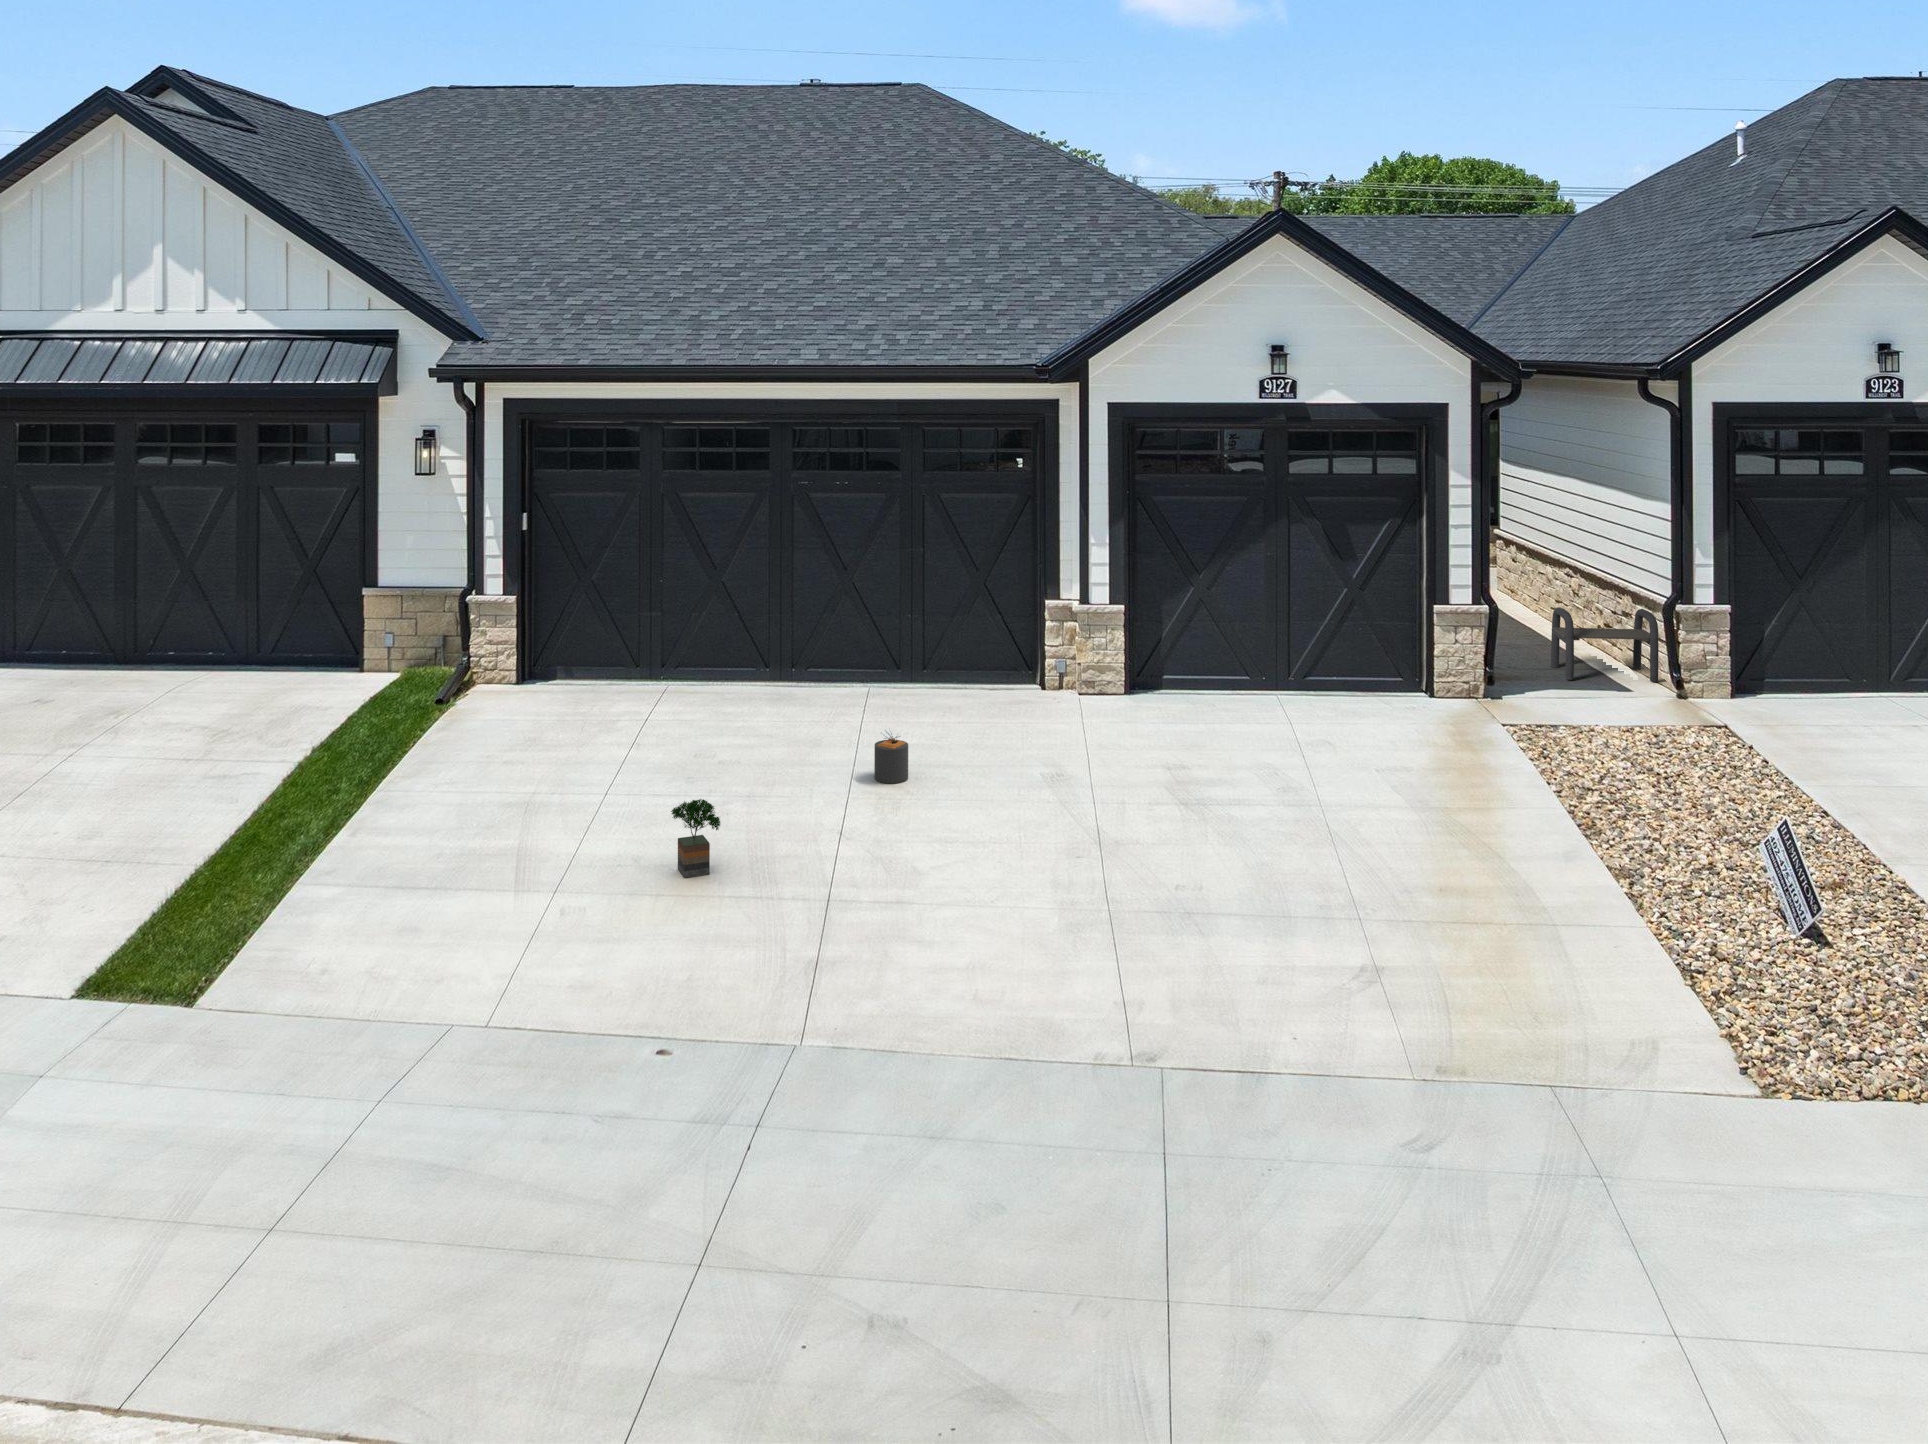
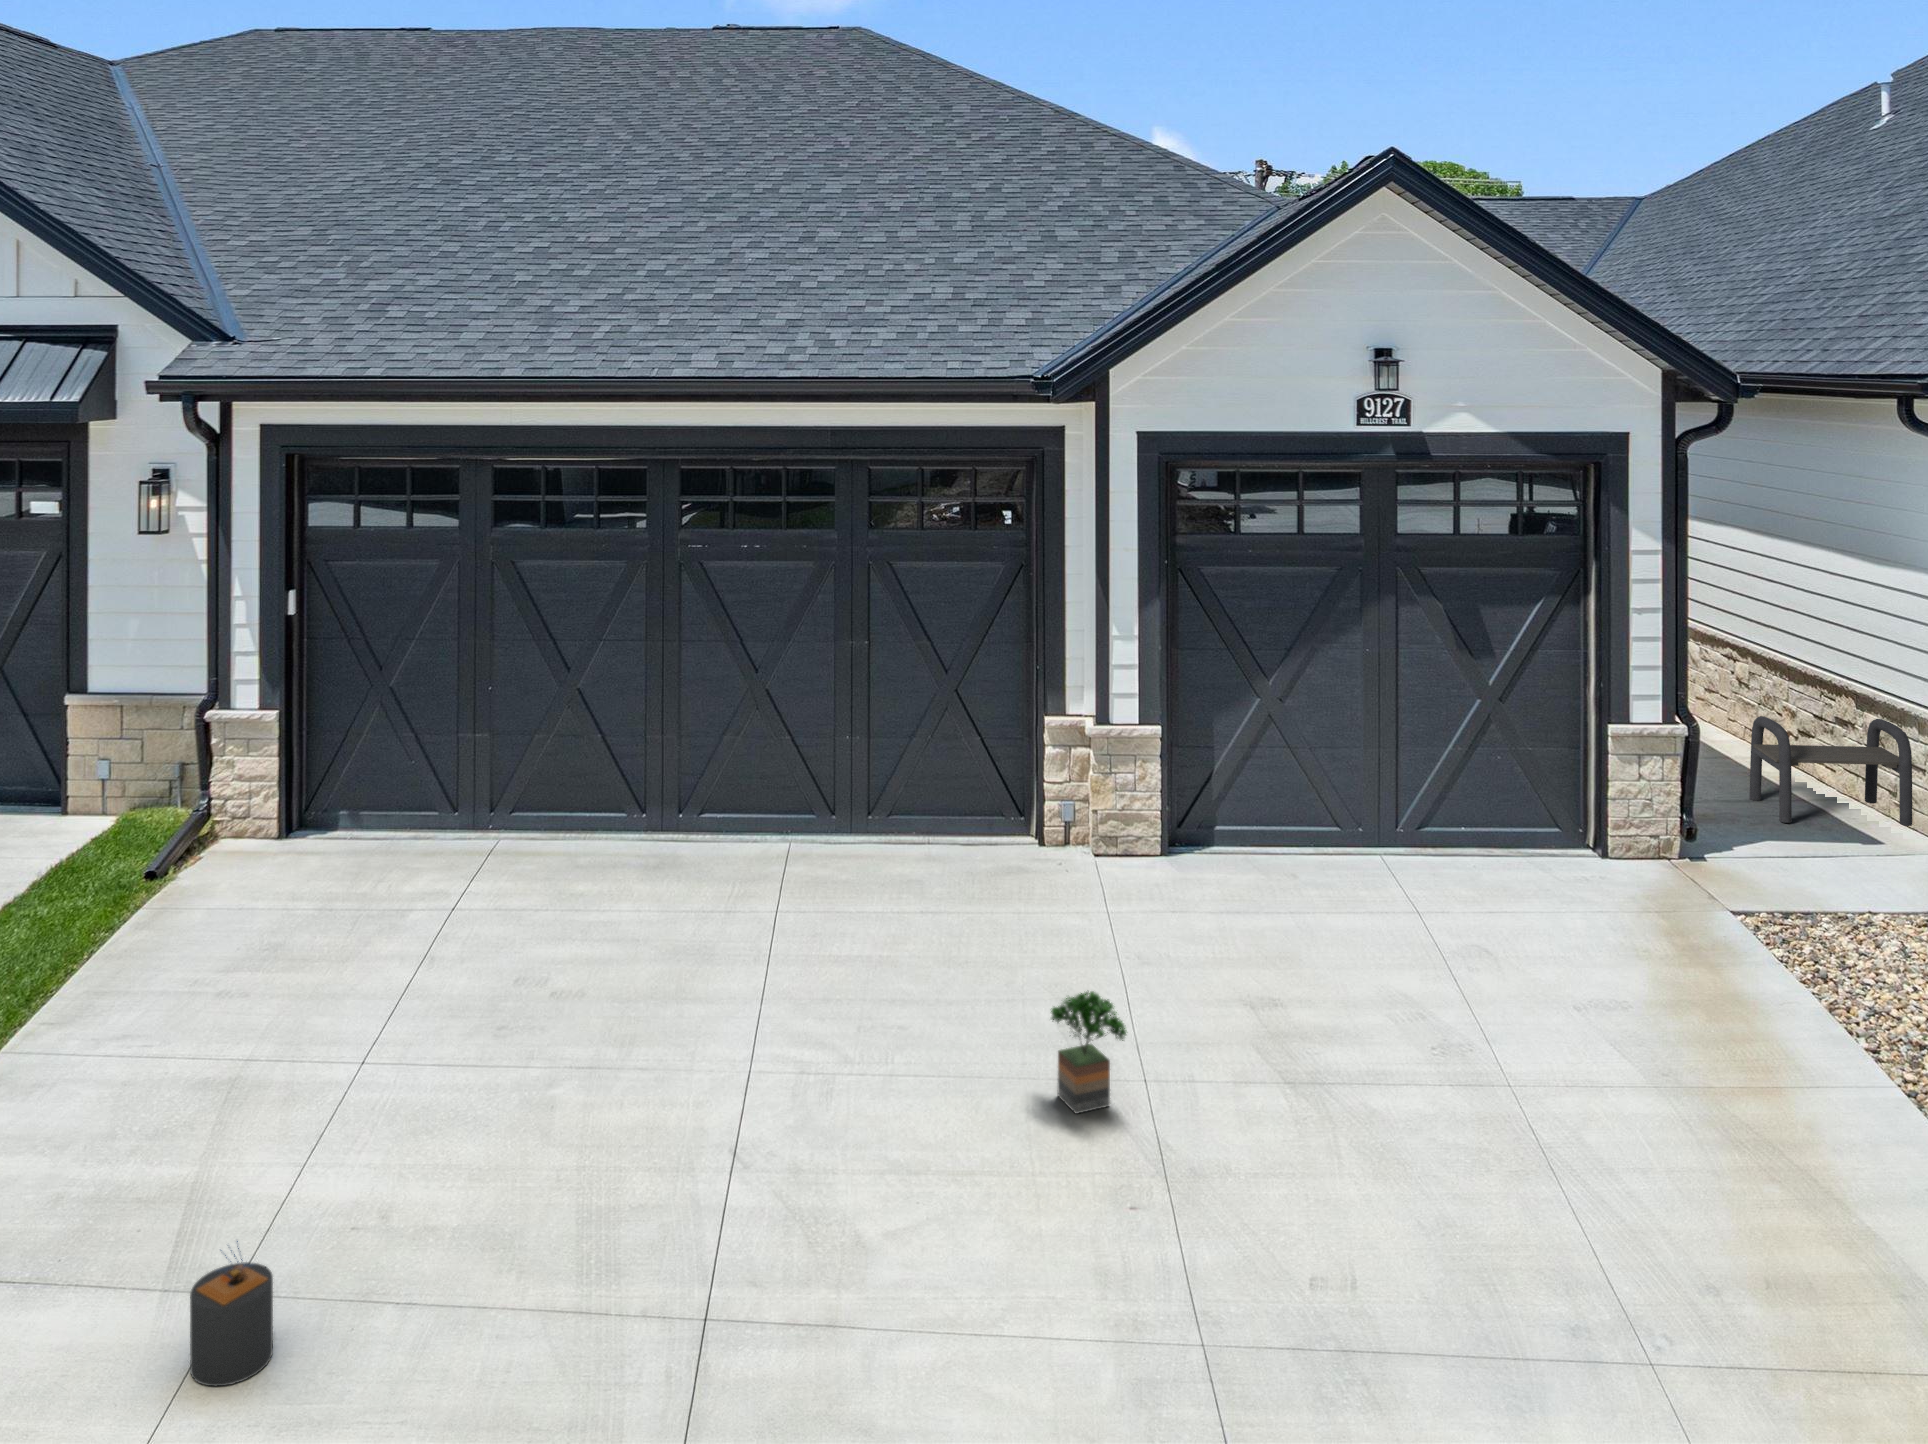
trash can: present [874,730,908,783] -> present [190,1241,273,1386]
potted tree: present [671,799,720,878] -> present [1051,991,1127,1113]

